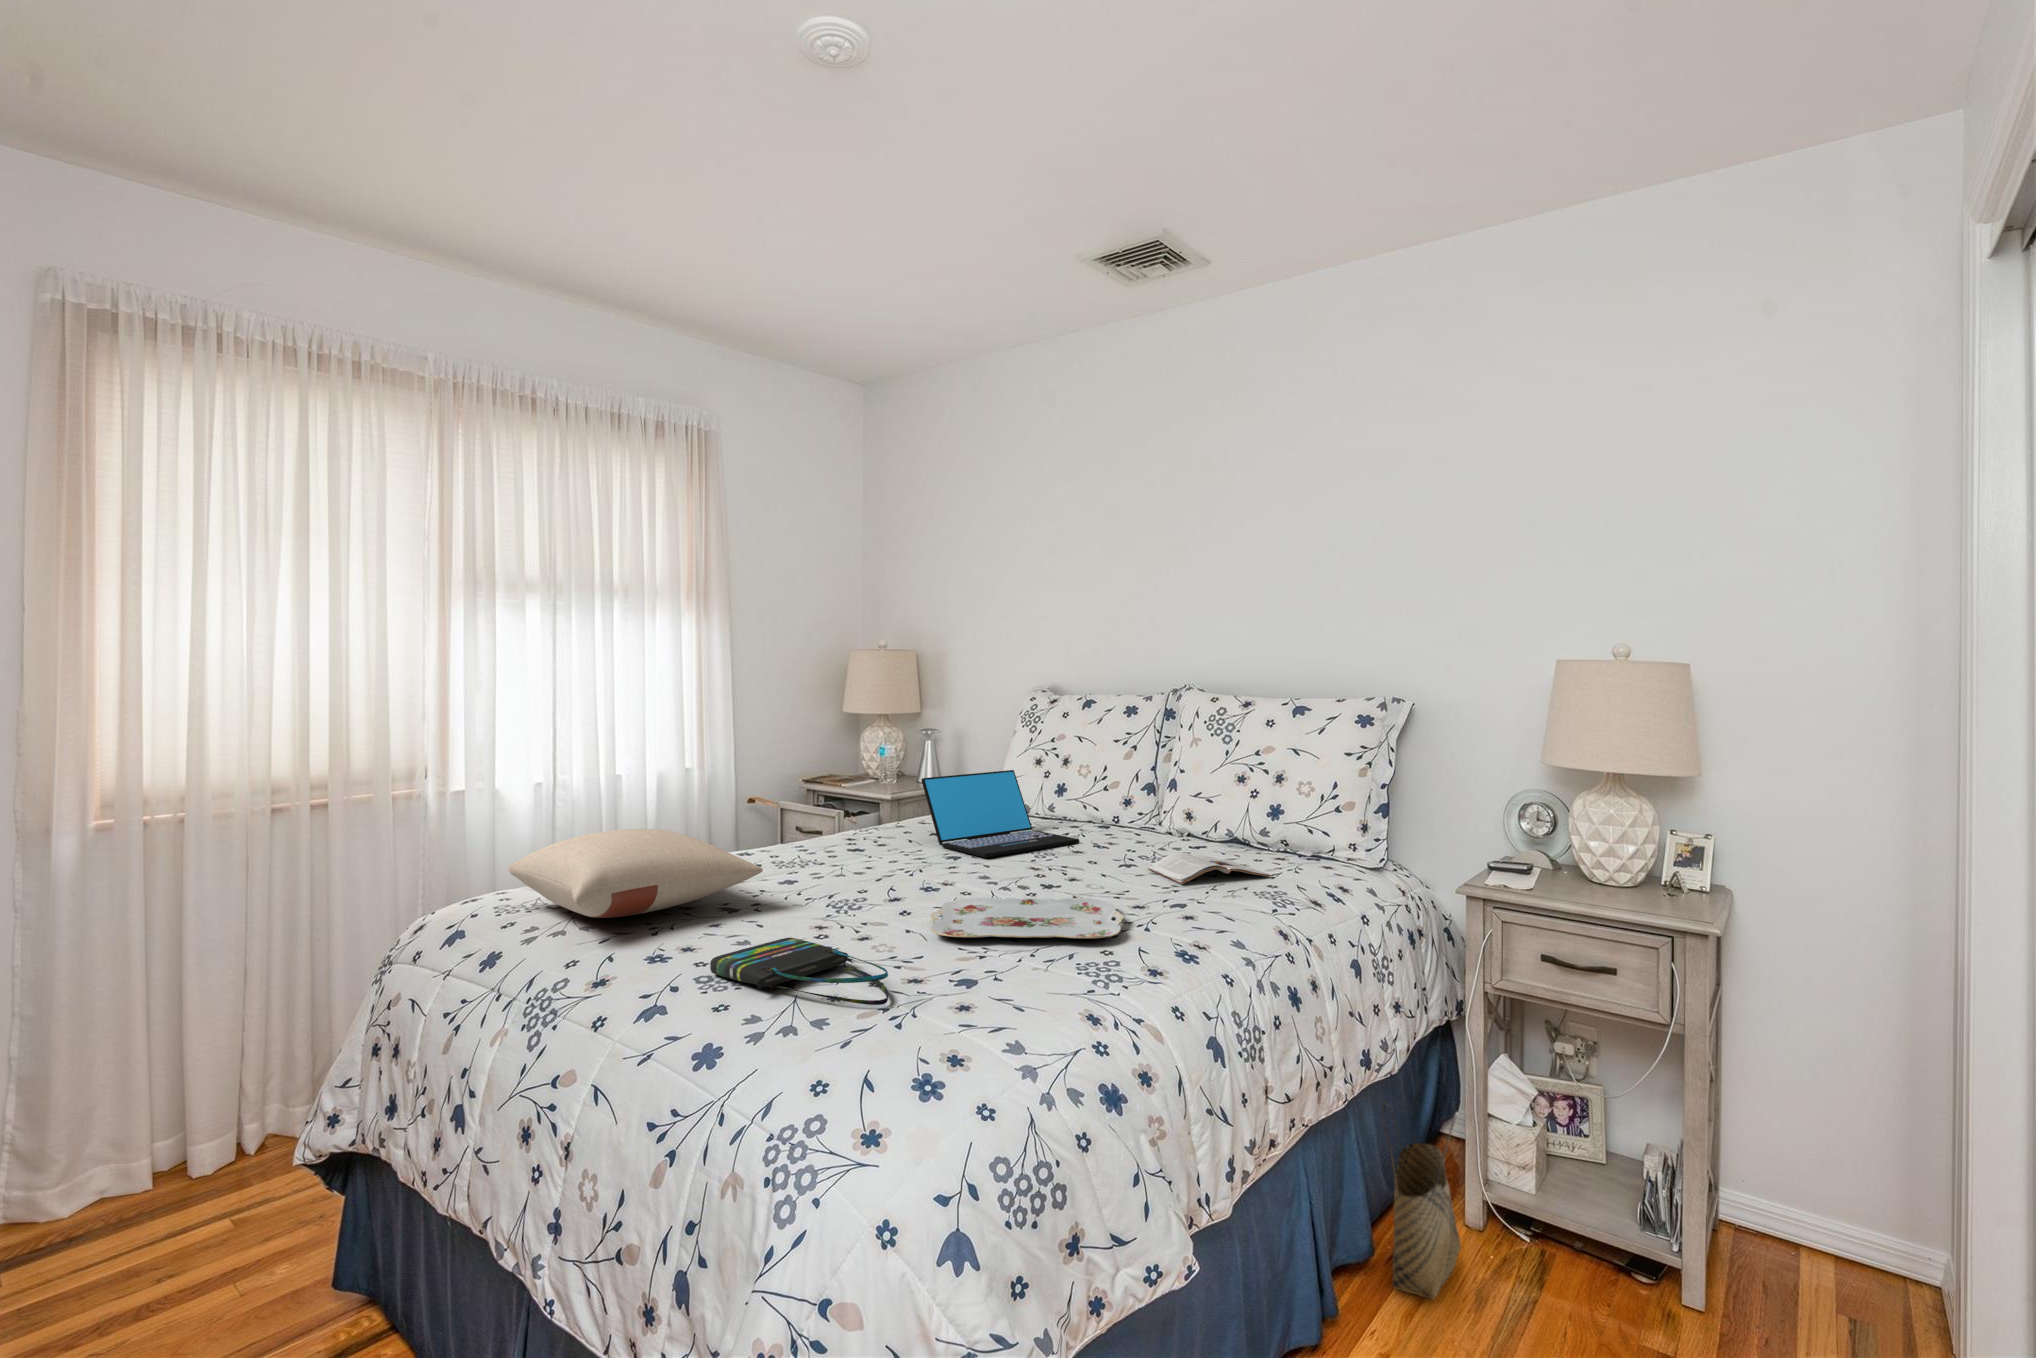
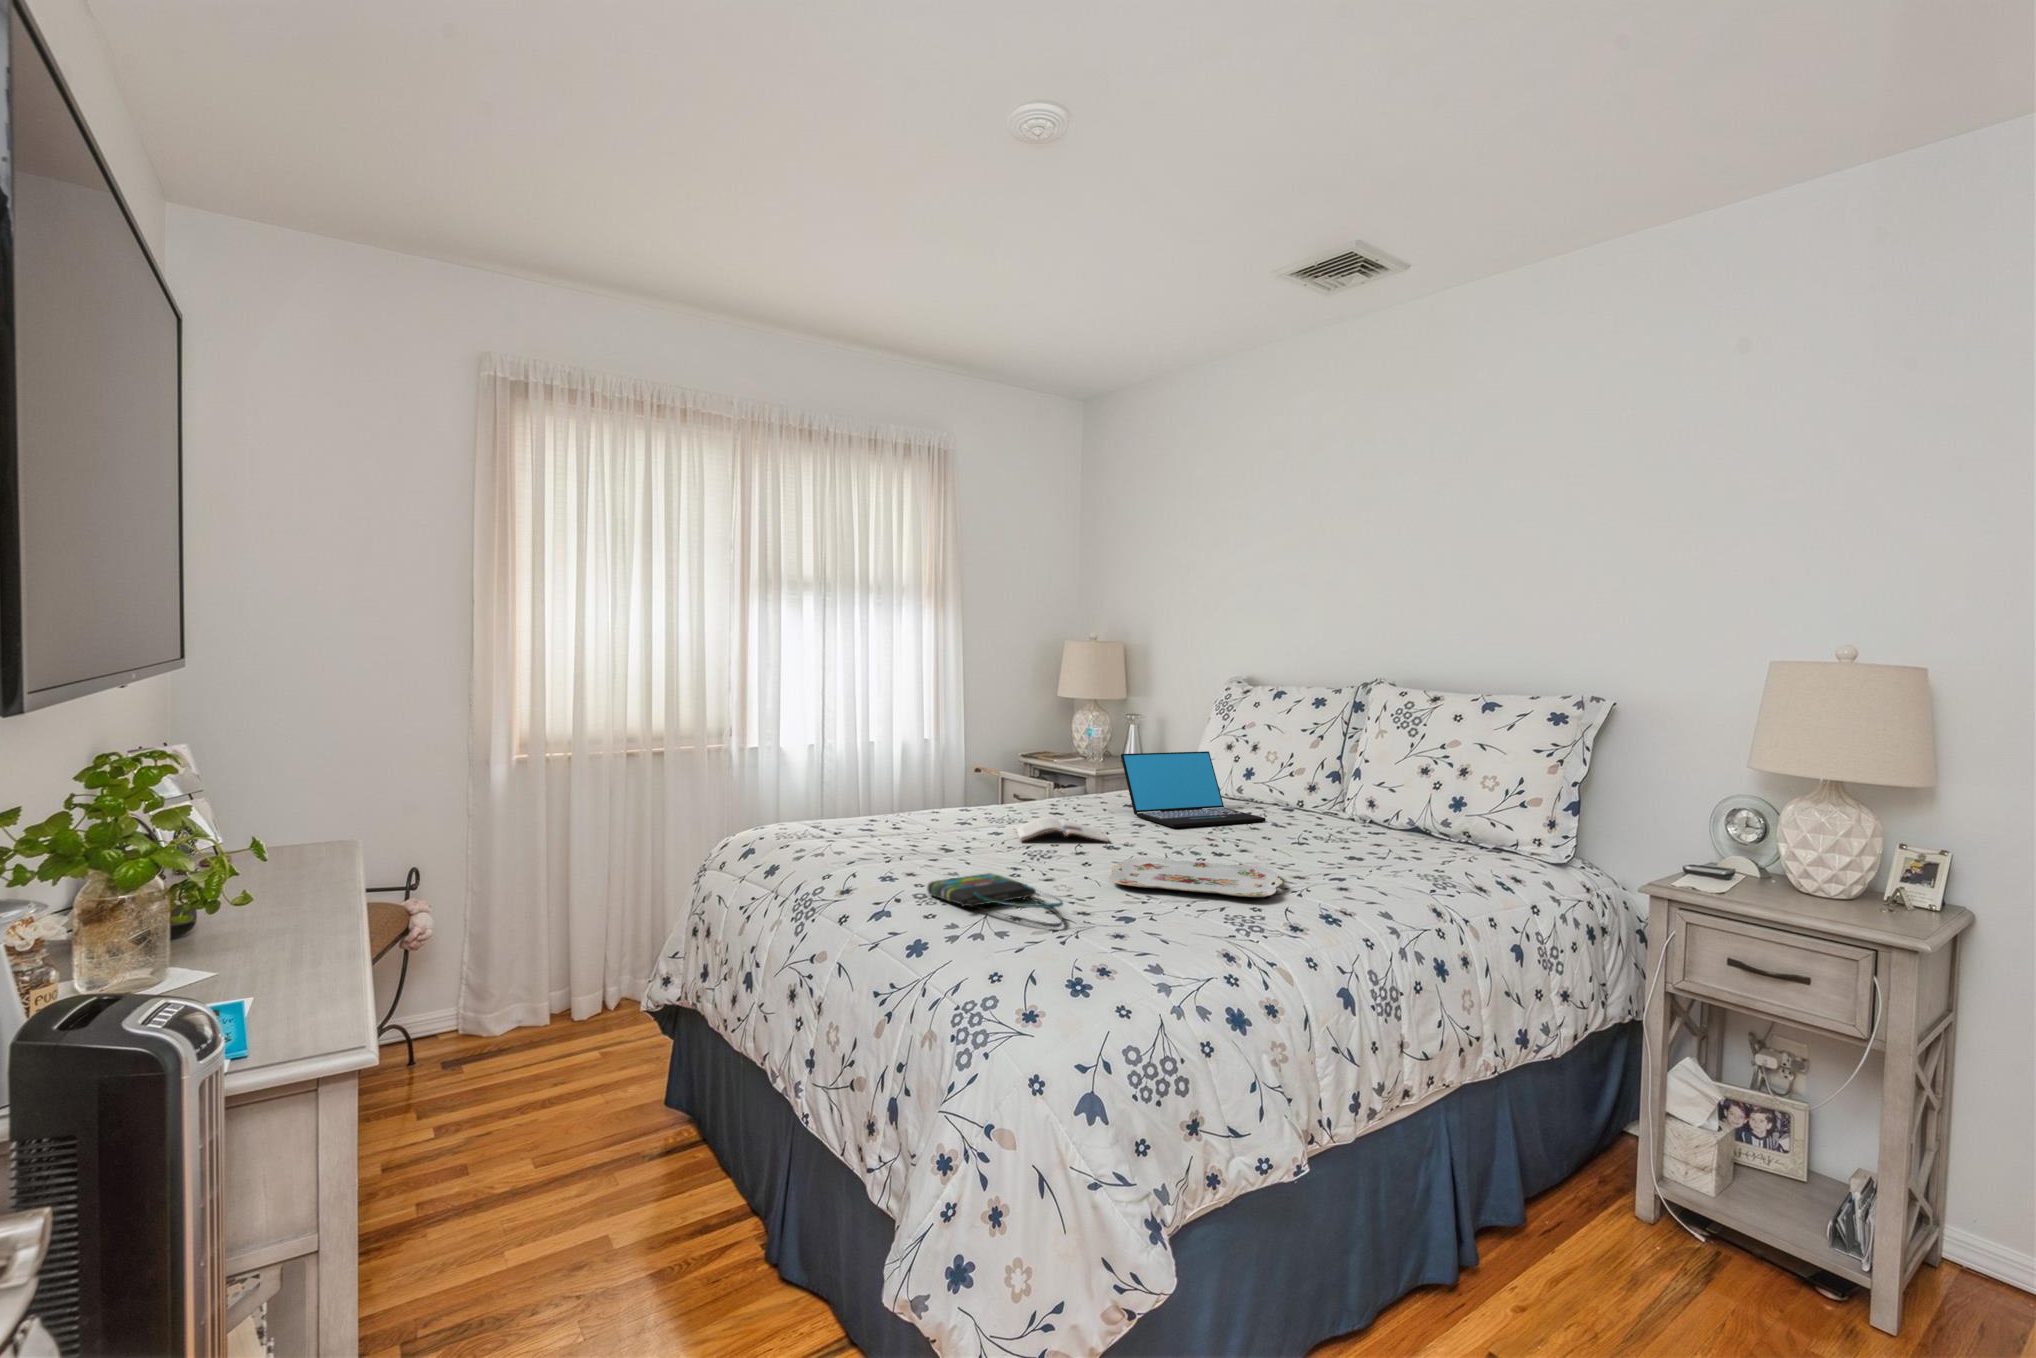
pillow: present [509,829,763,918] -> none [781,780,975,849]
magazine: present [1148,852,1271,884] -> present [1016,817,1108,842]
woven basket: present [1382,1103,1461,1299] -> none [1535,1082,1616,1269]

